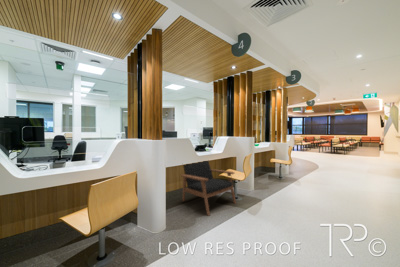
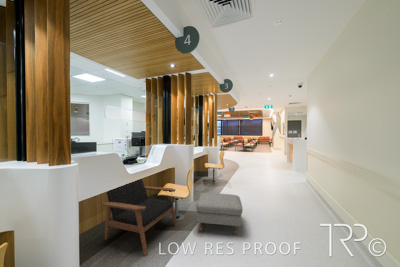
ottoman: none [251,180,300,220] -> present [196,193,243,234]

